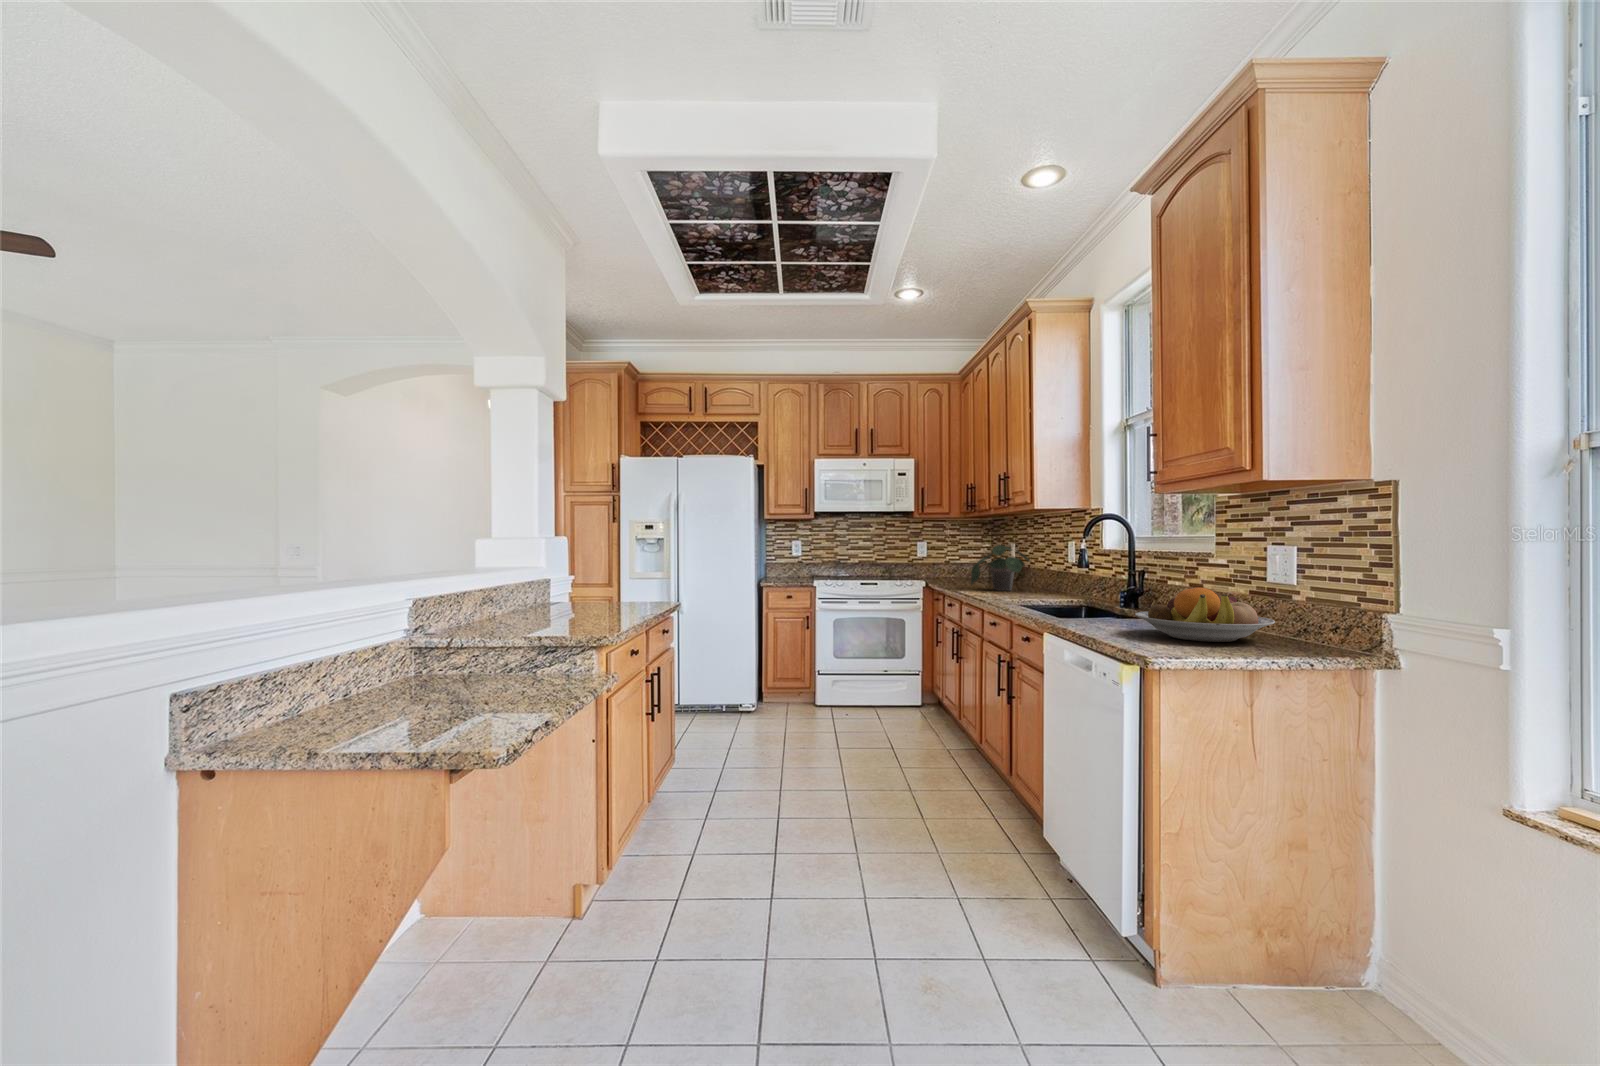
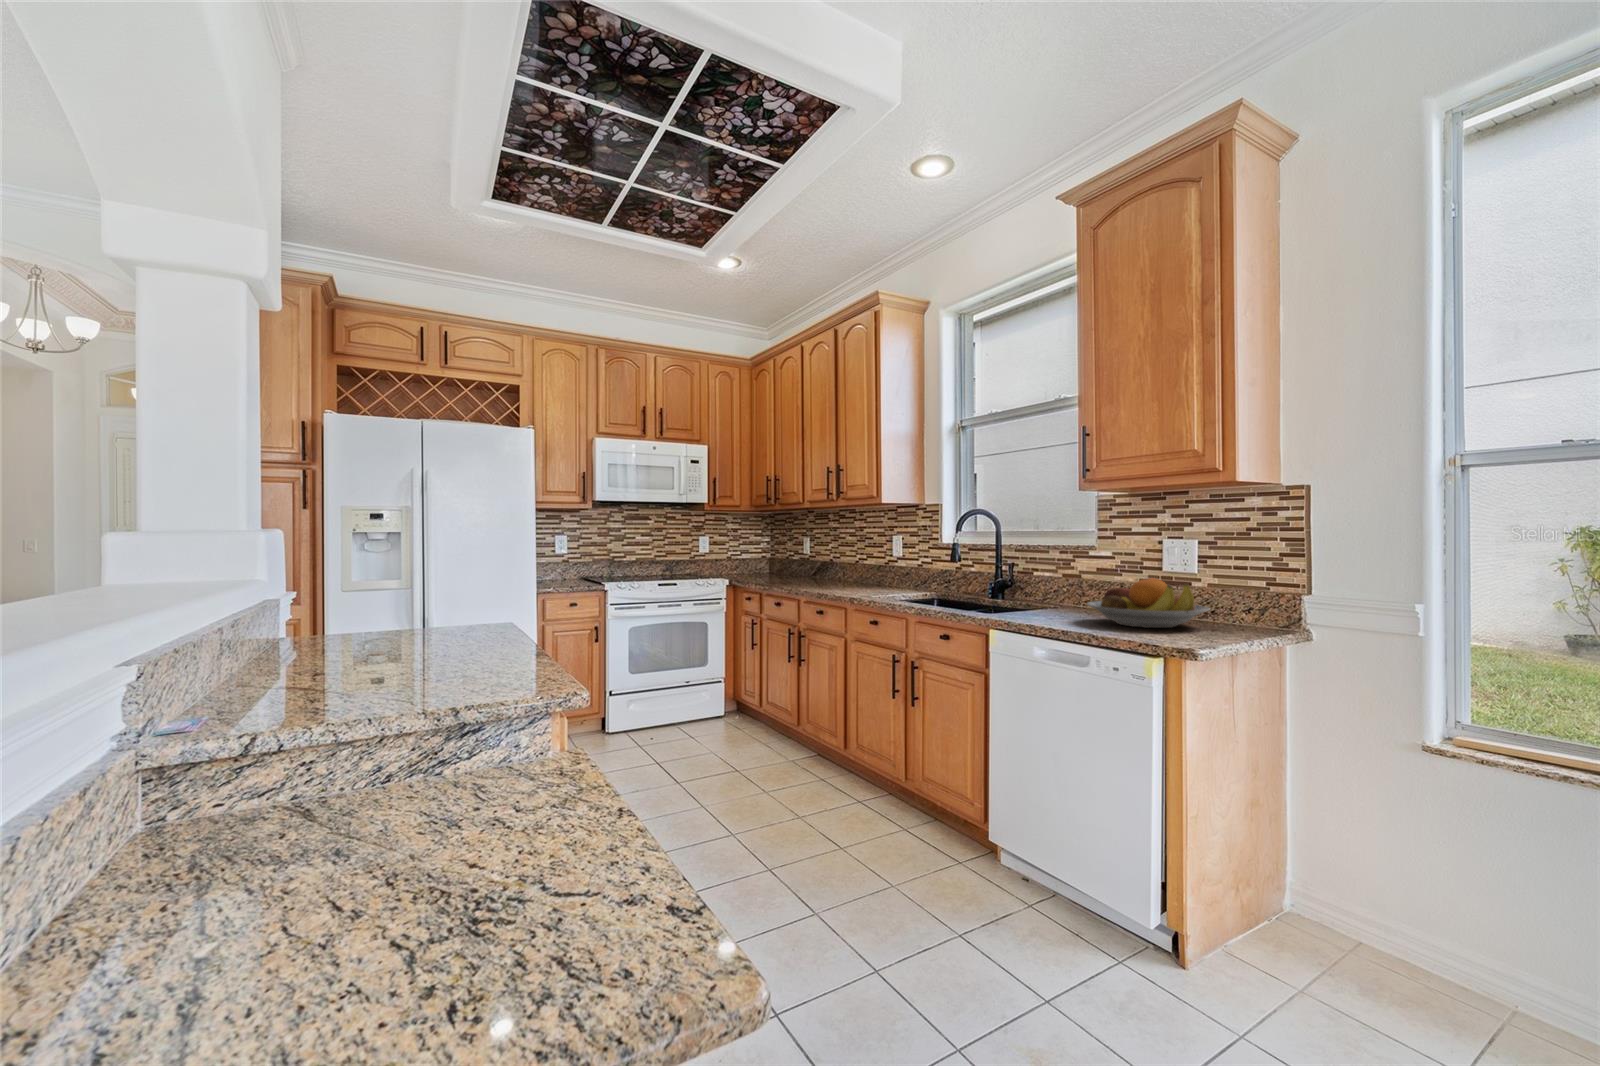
potted plant: present [971,545,1030,591] -> none [794,539,854,587]

